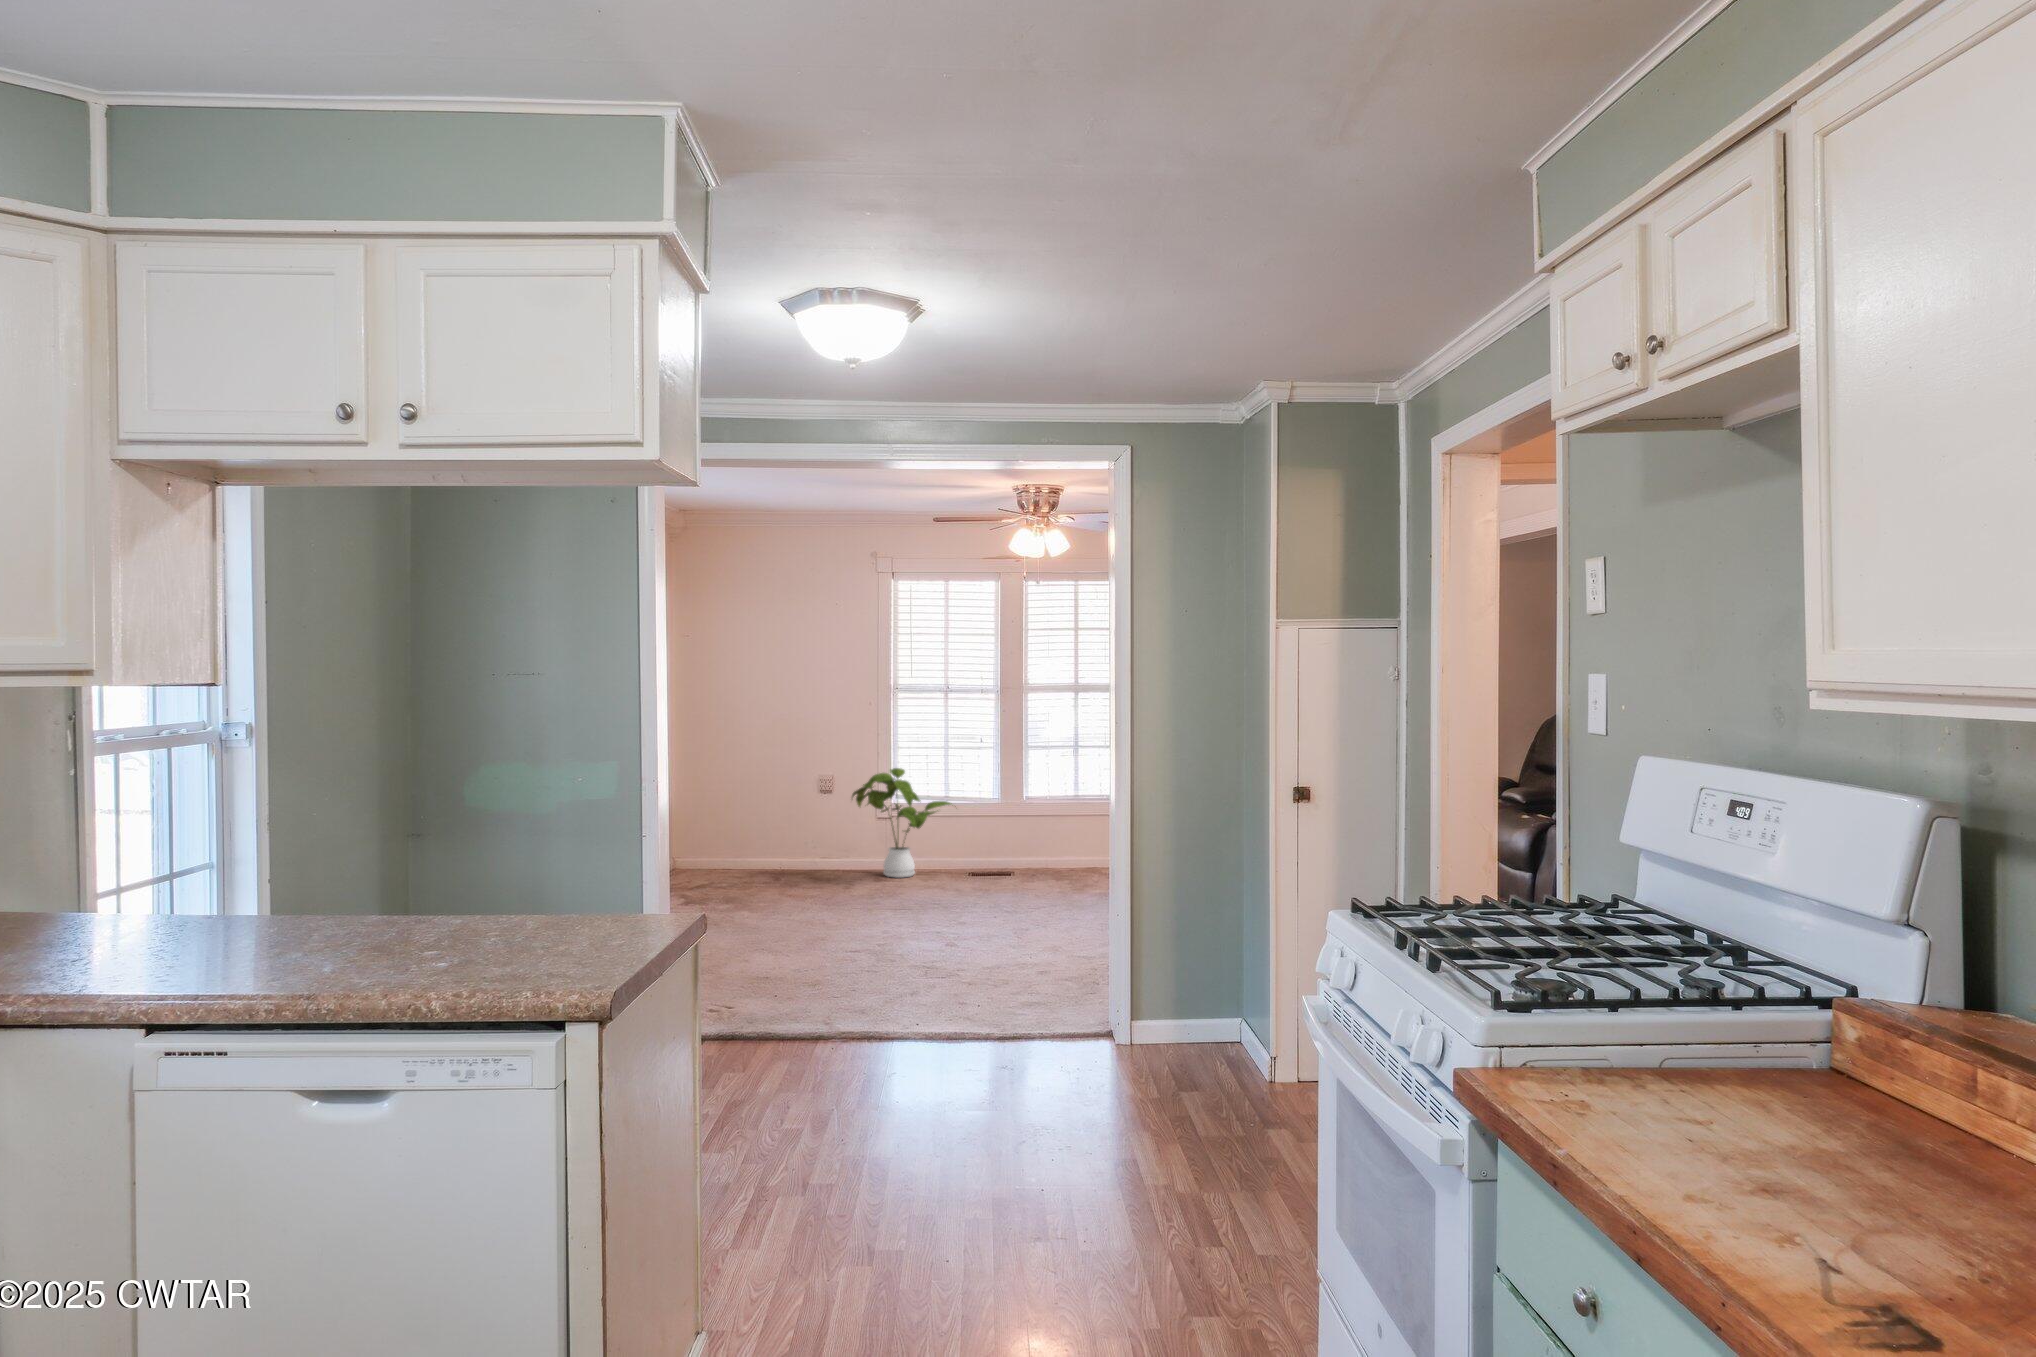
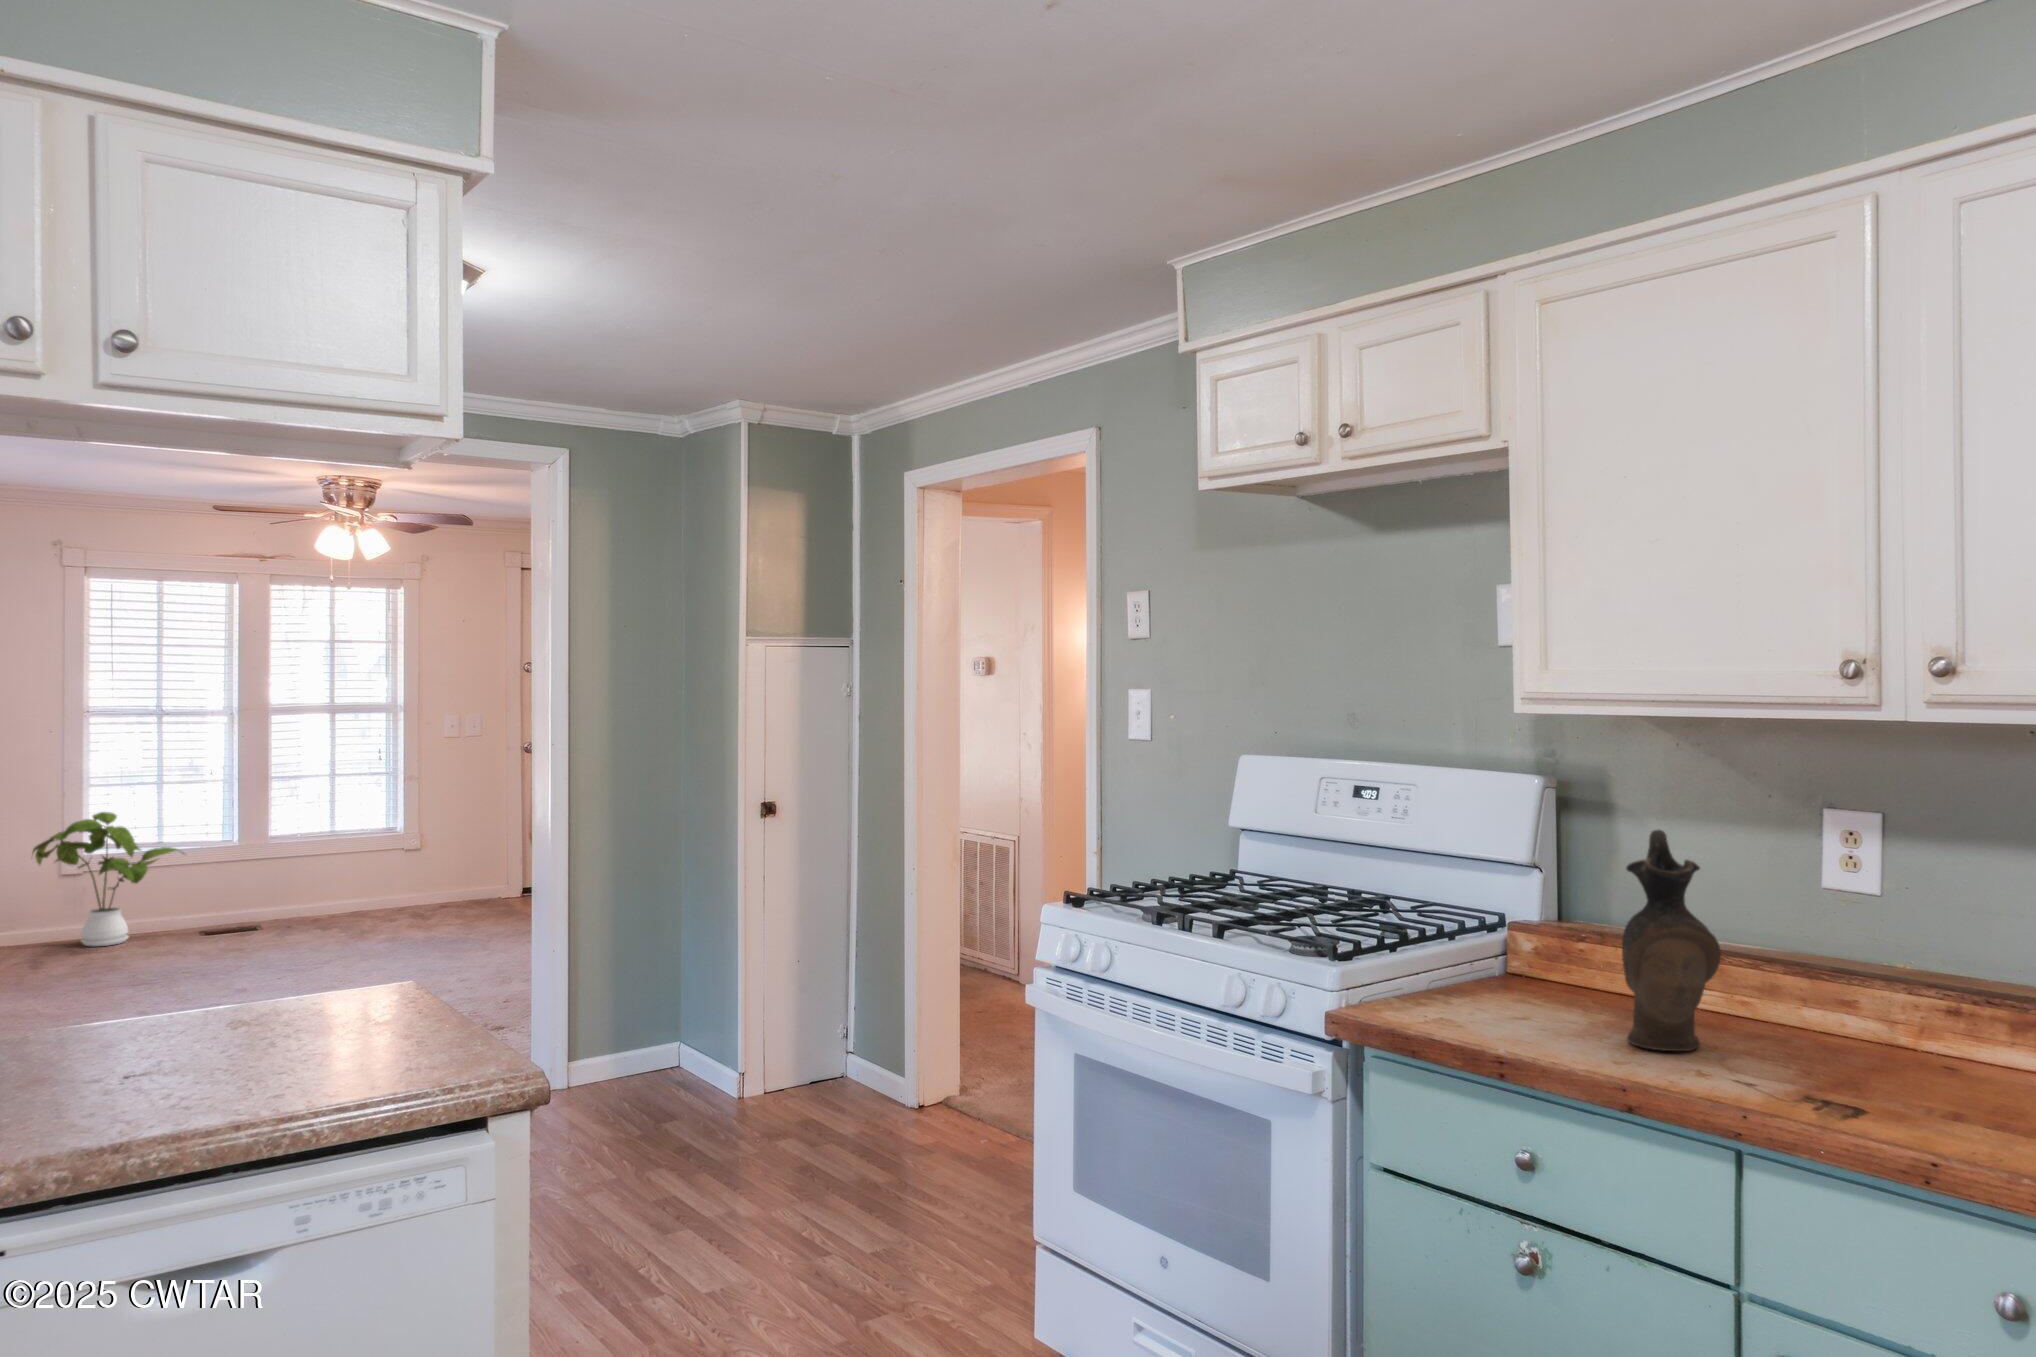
ceramic pitcher: none [1754,875,1900,1194] -> present [1622,830,1721,1051]

